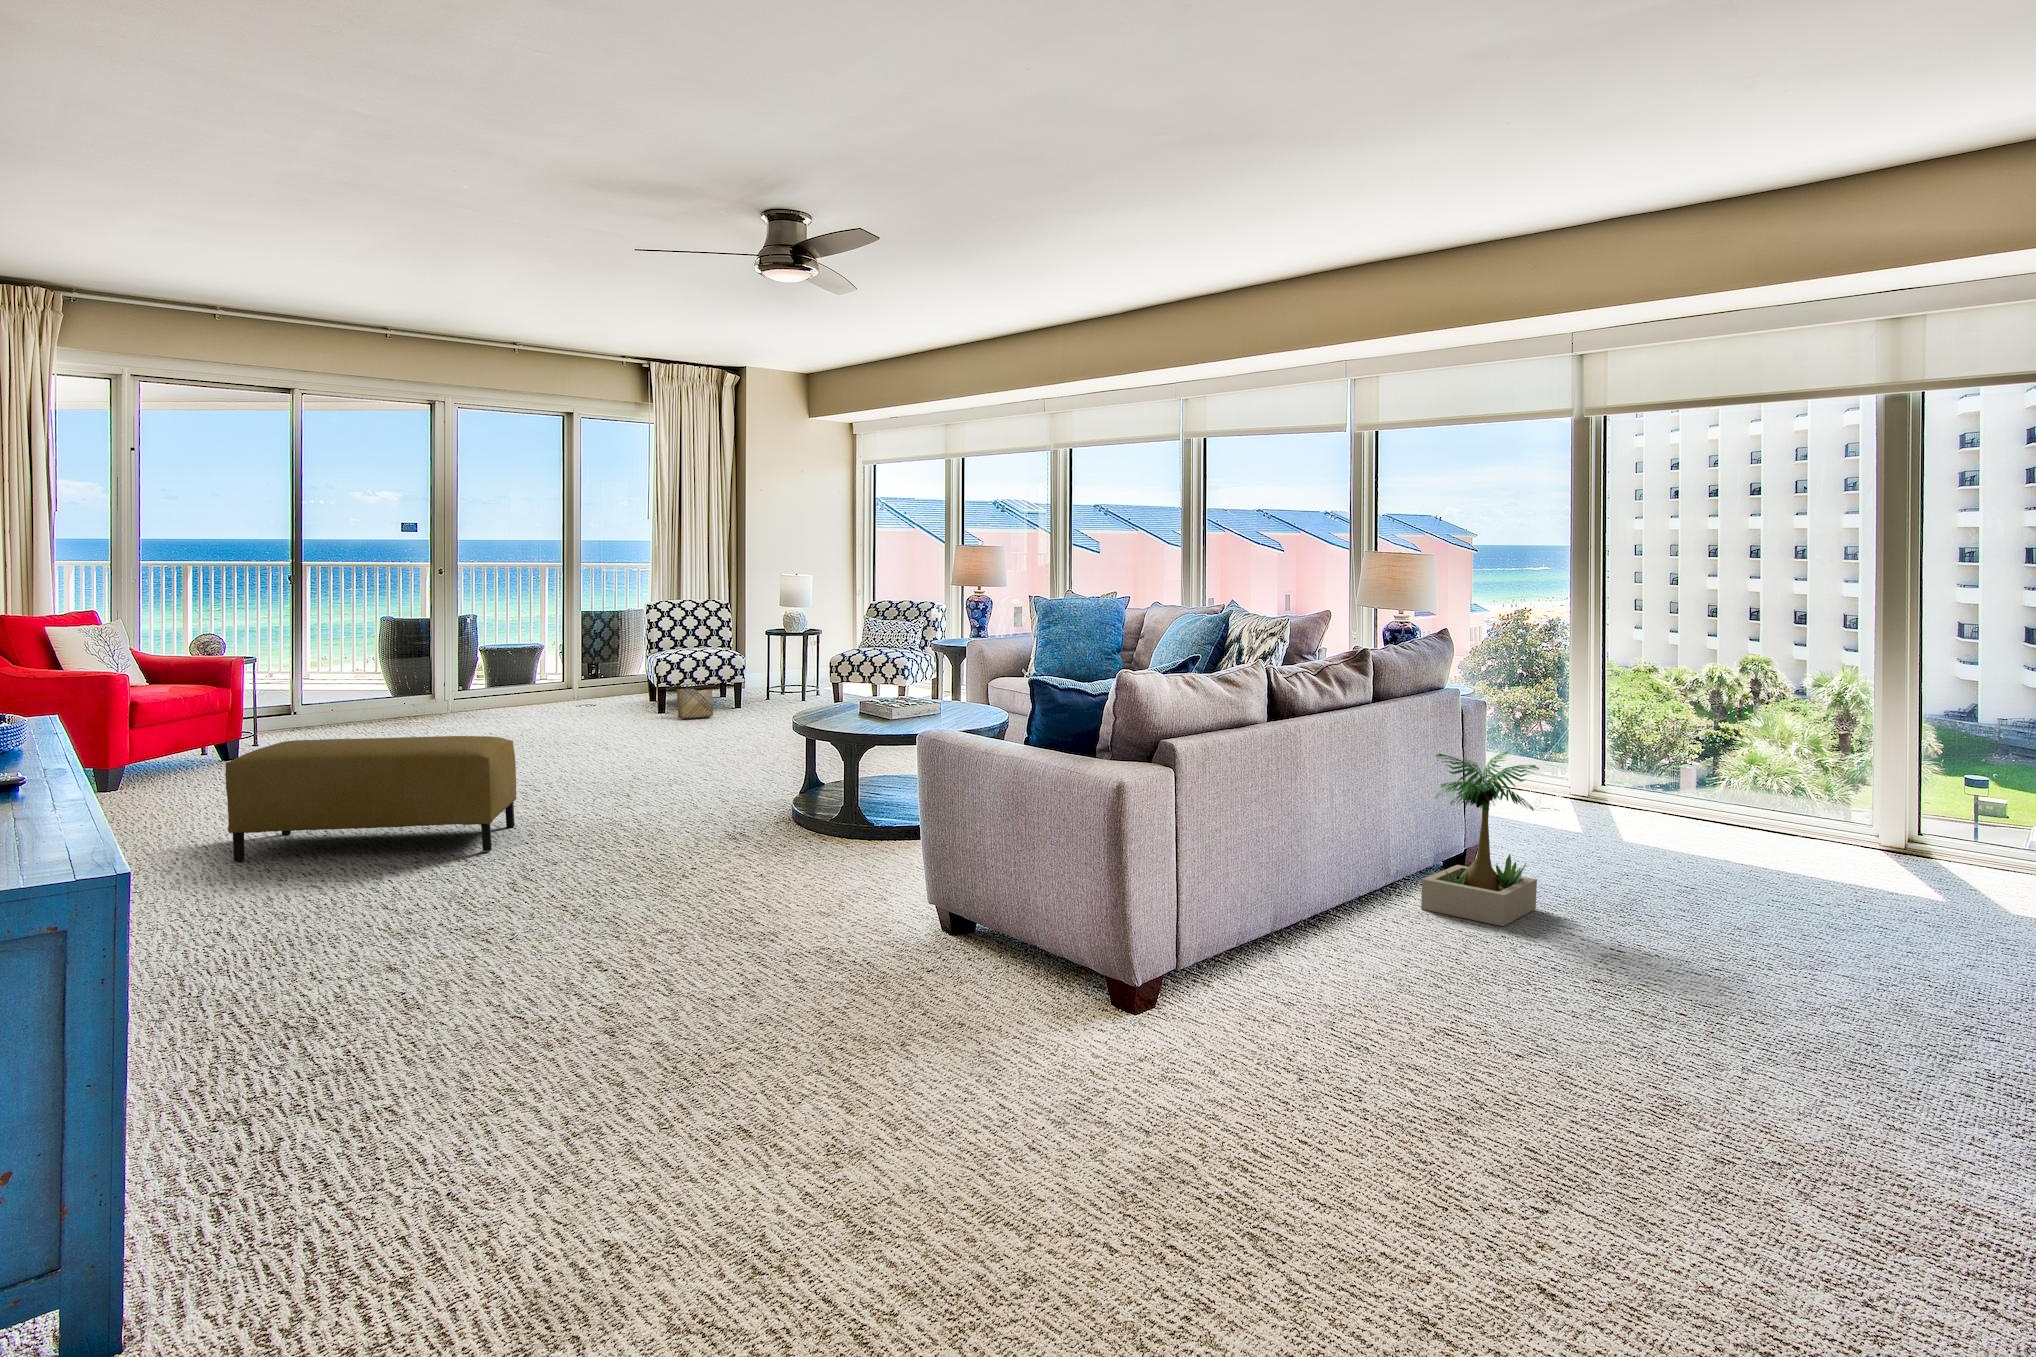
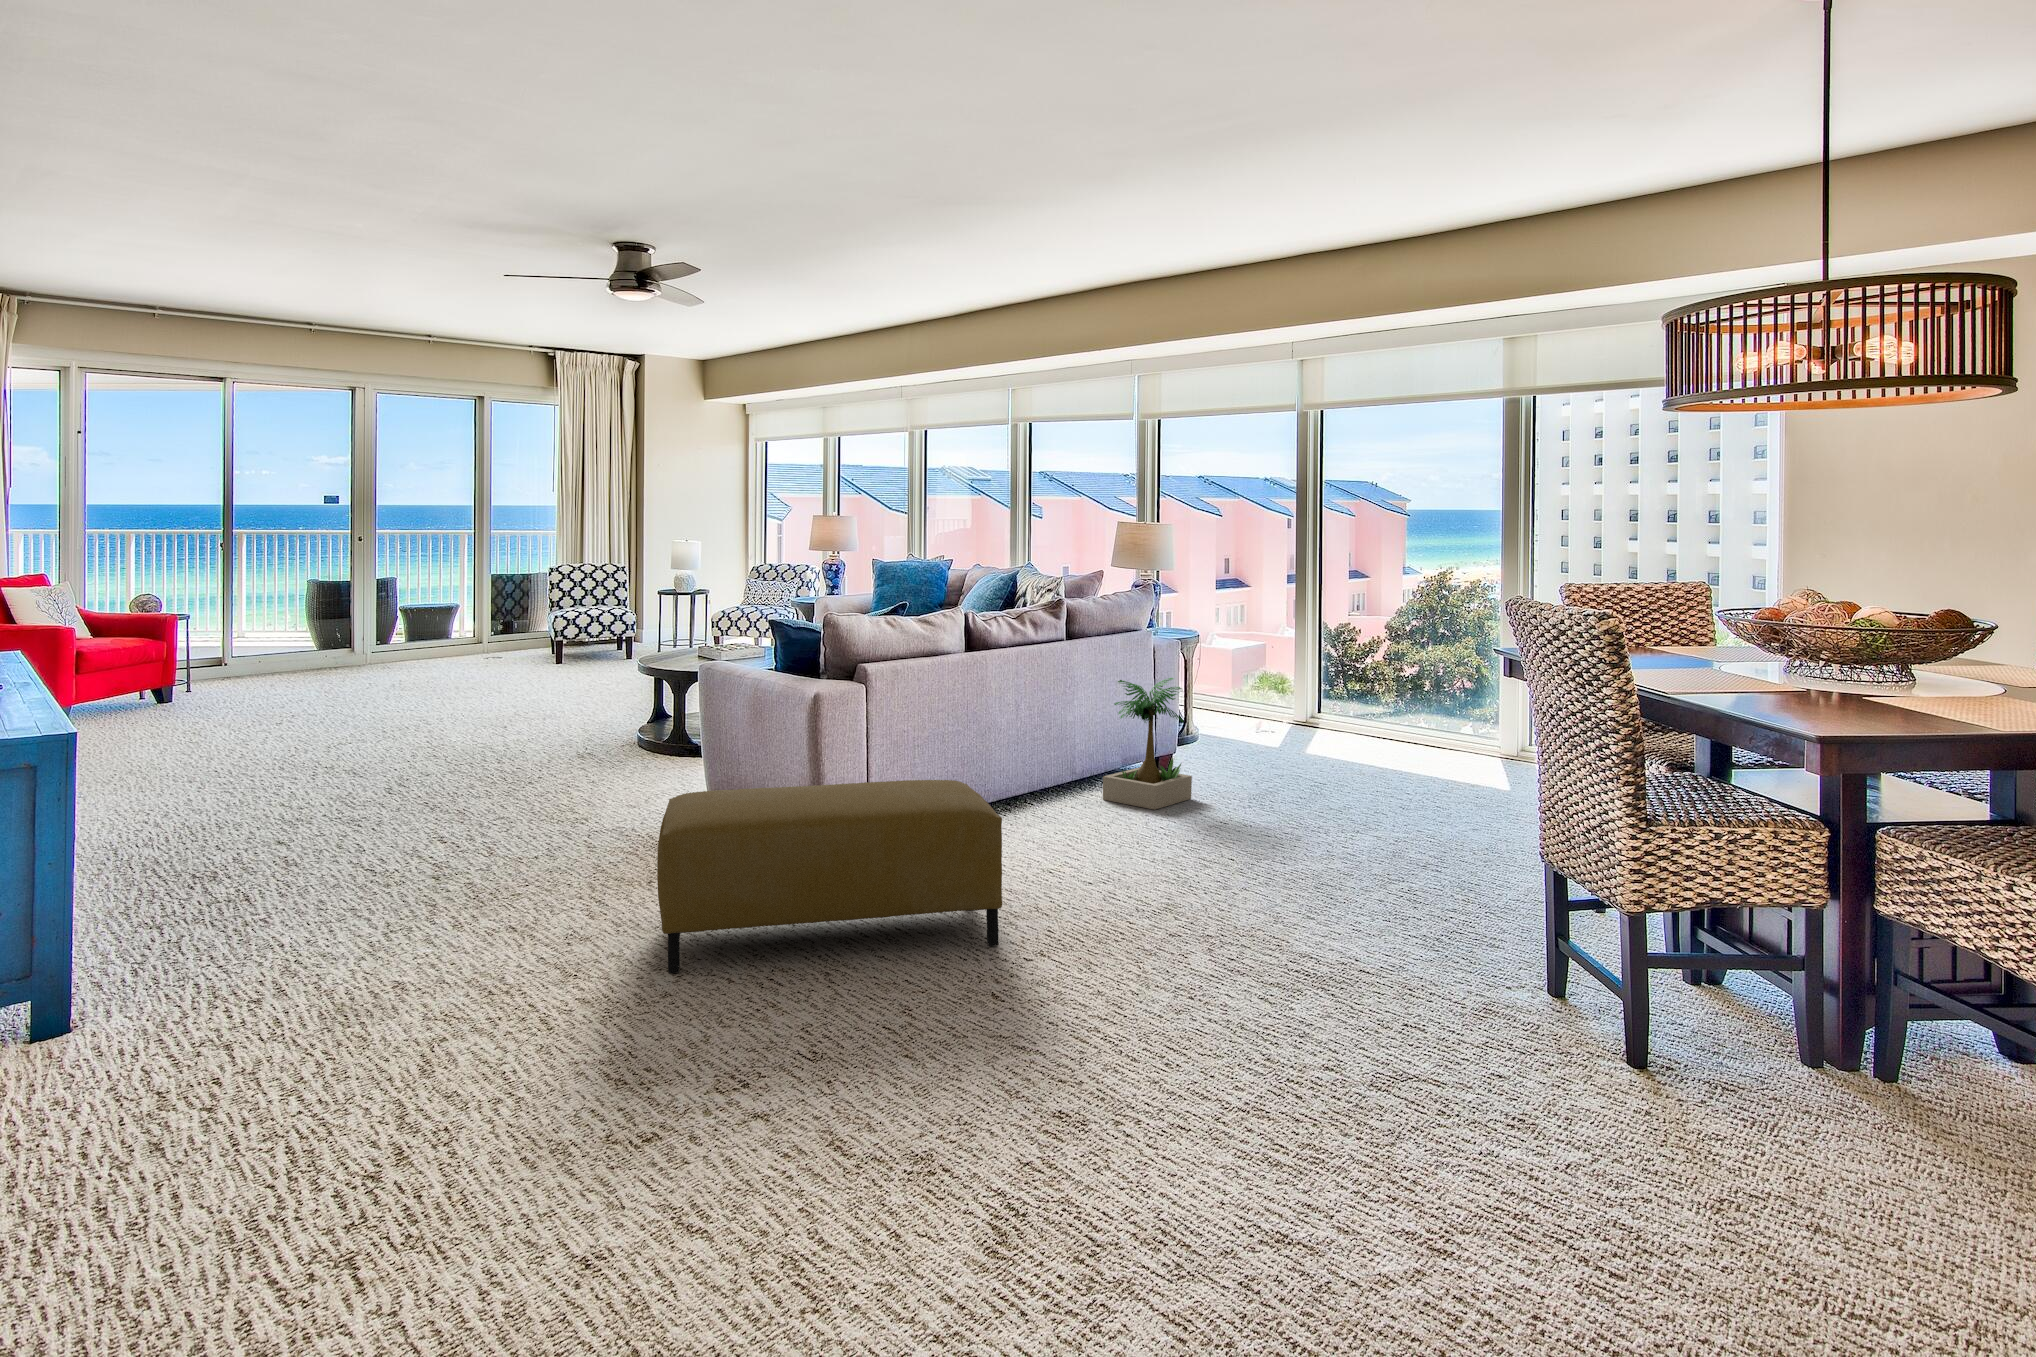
woven basket: present [677,689,713,719] -> none [574,623,608,668]
ottoman: present [225,736,516,861] -> present [657,780,1002,973]

